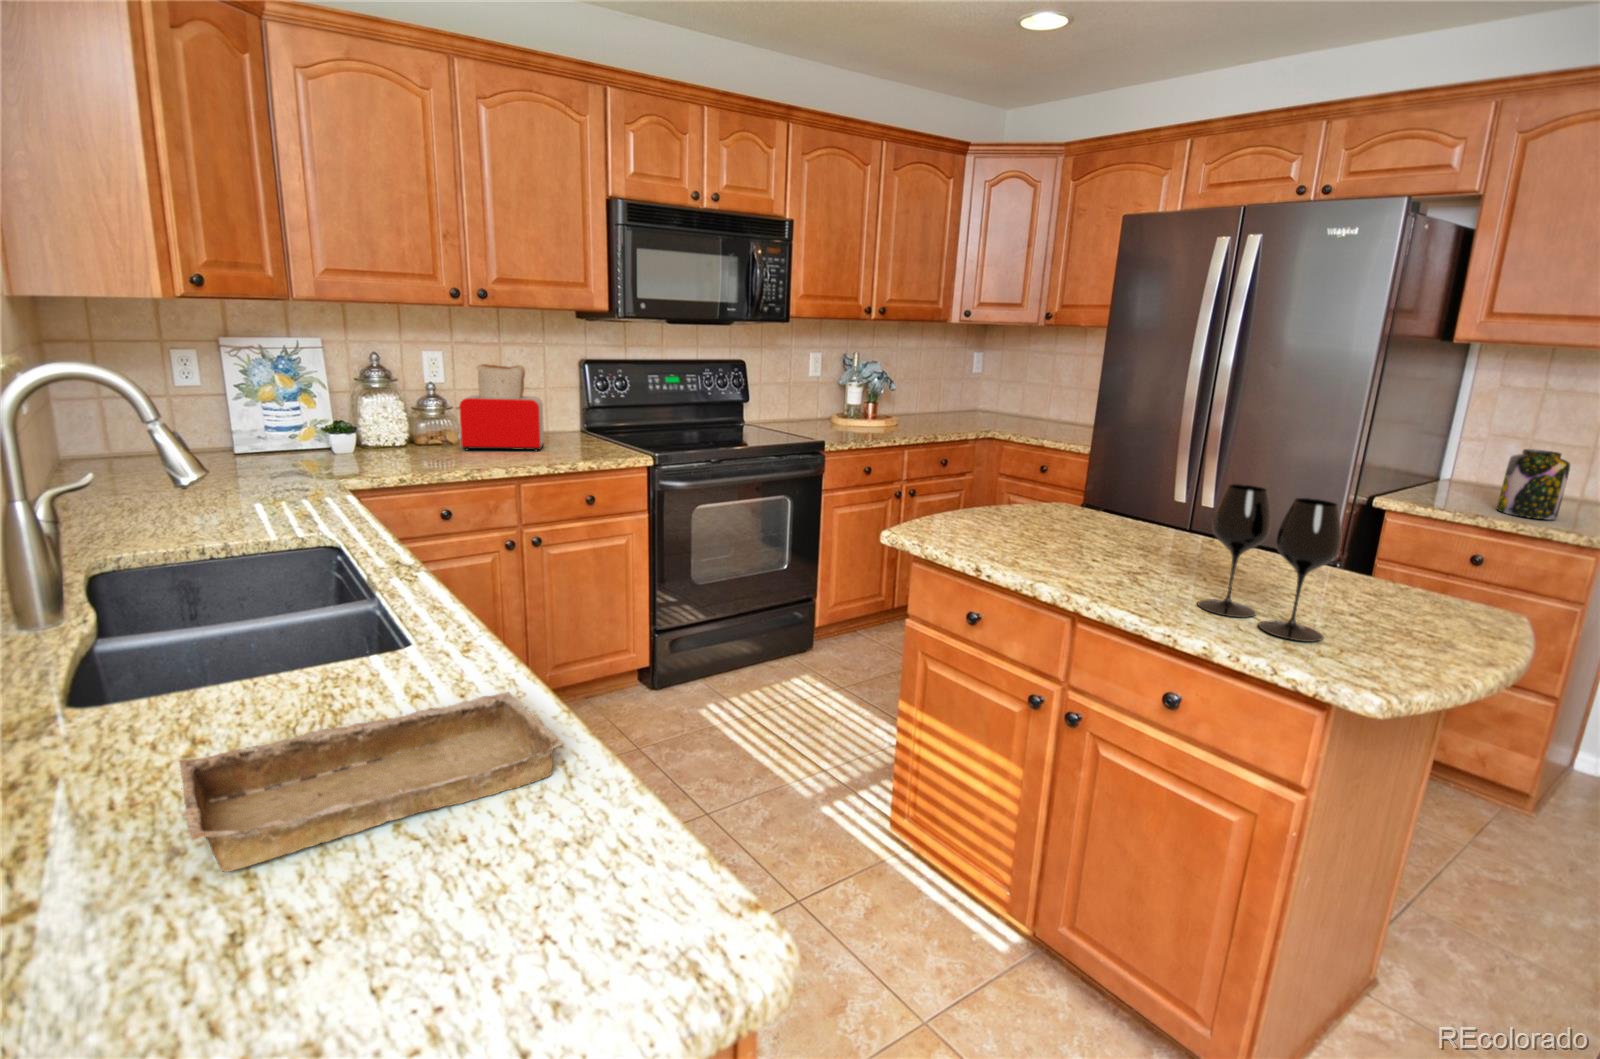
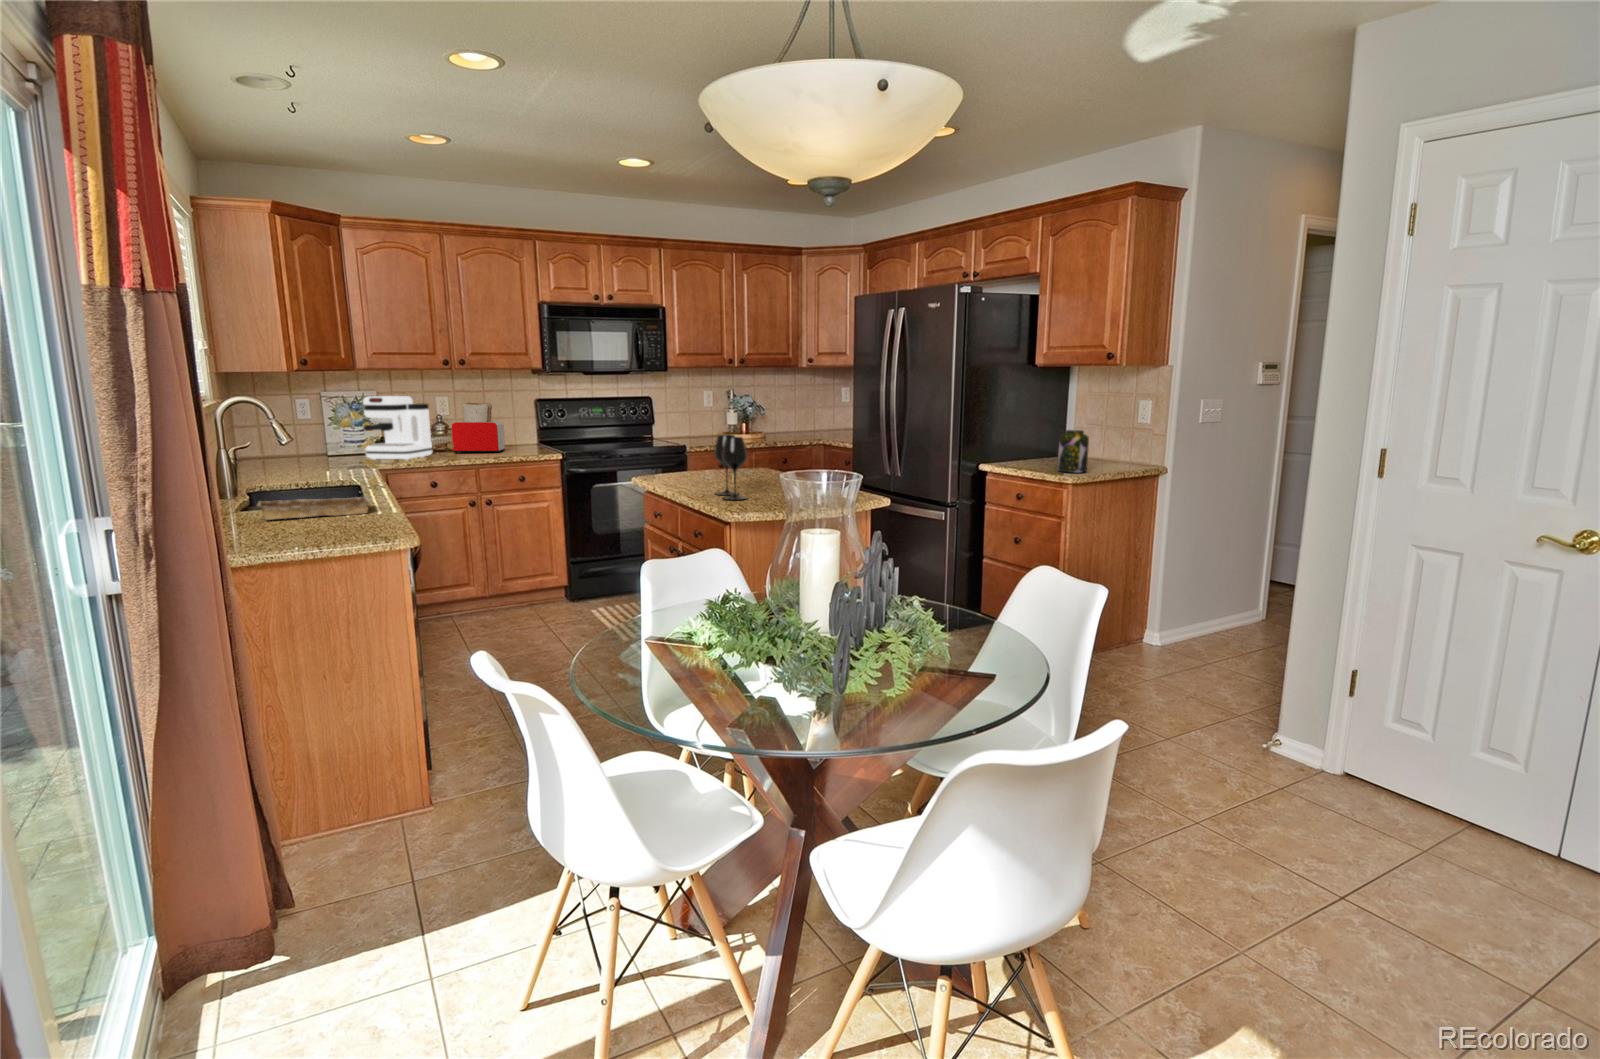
coffee maker: none [310,350,433,470] -> present [363,396,432,460]

